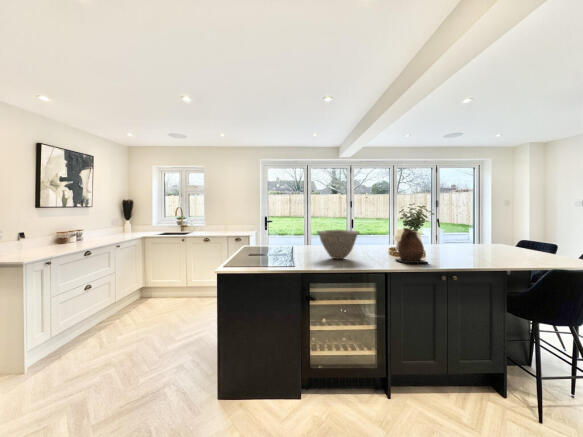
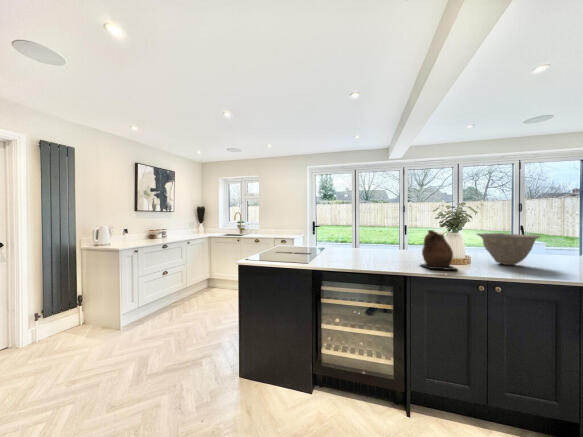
bowl: present [317,230,359,259] -> present [477,233,540,265]

